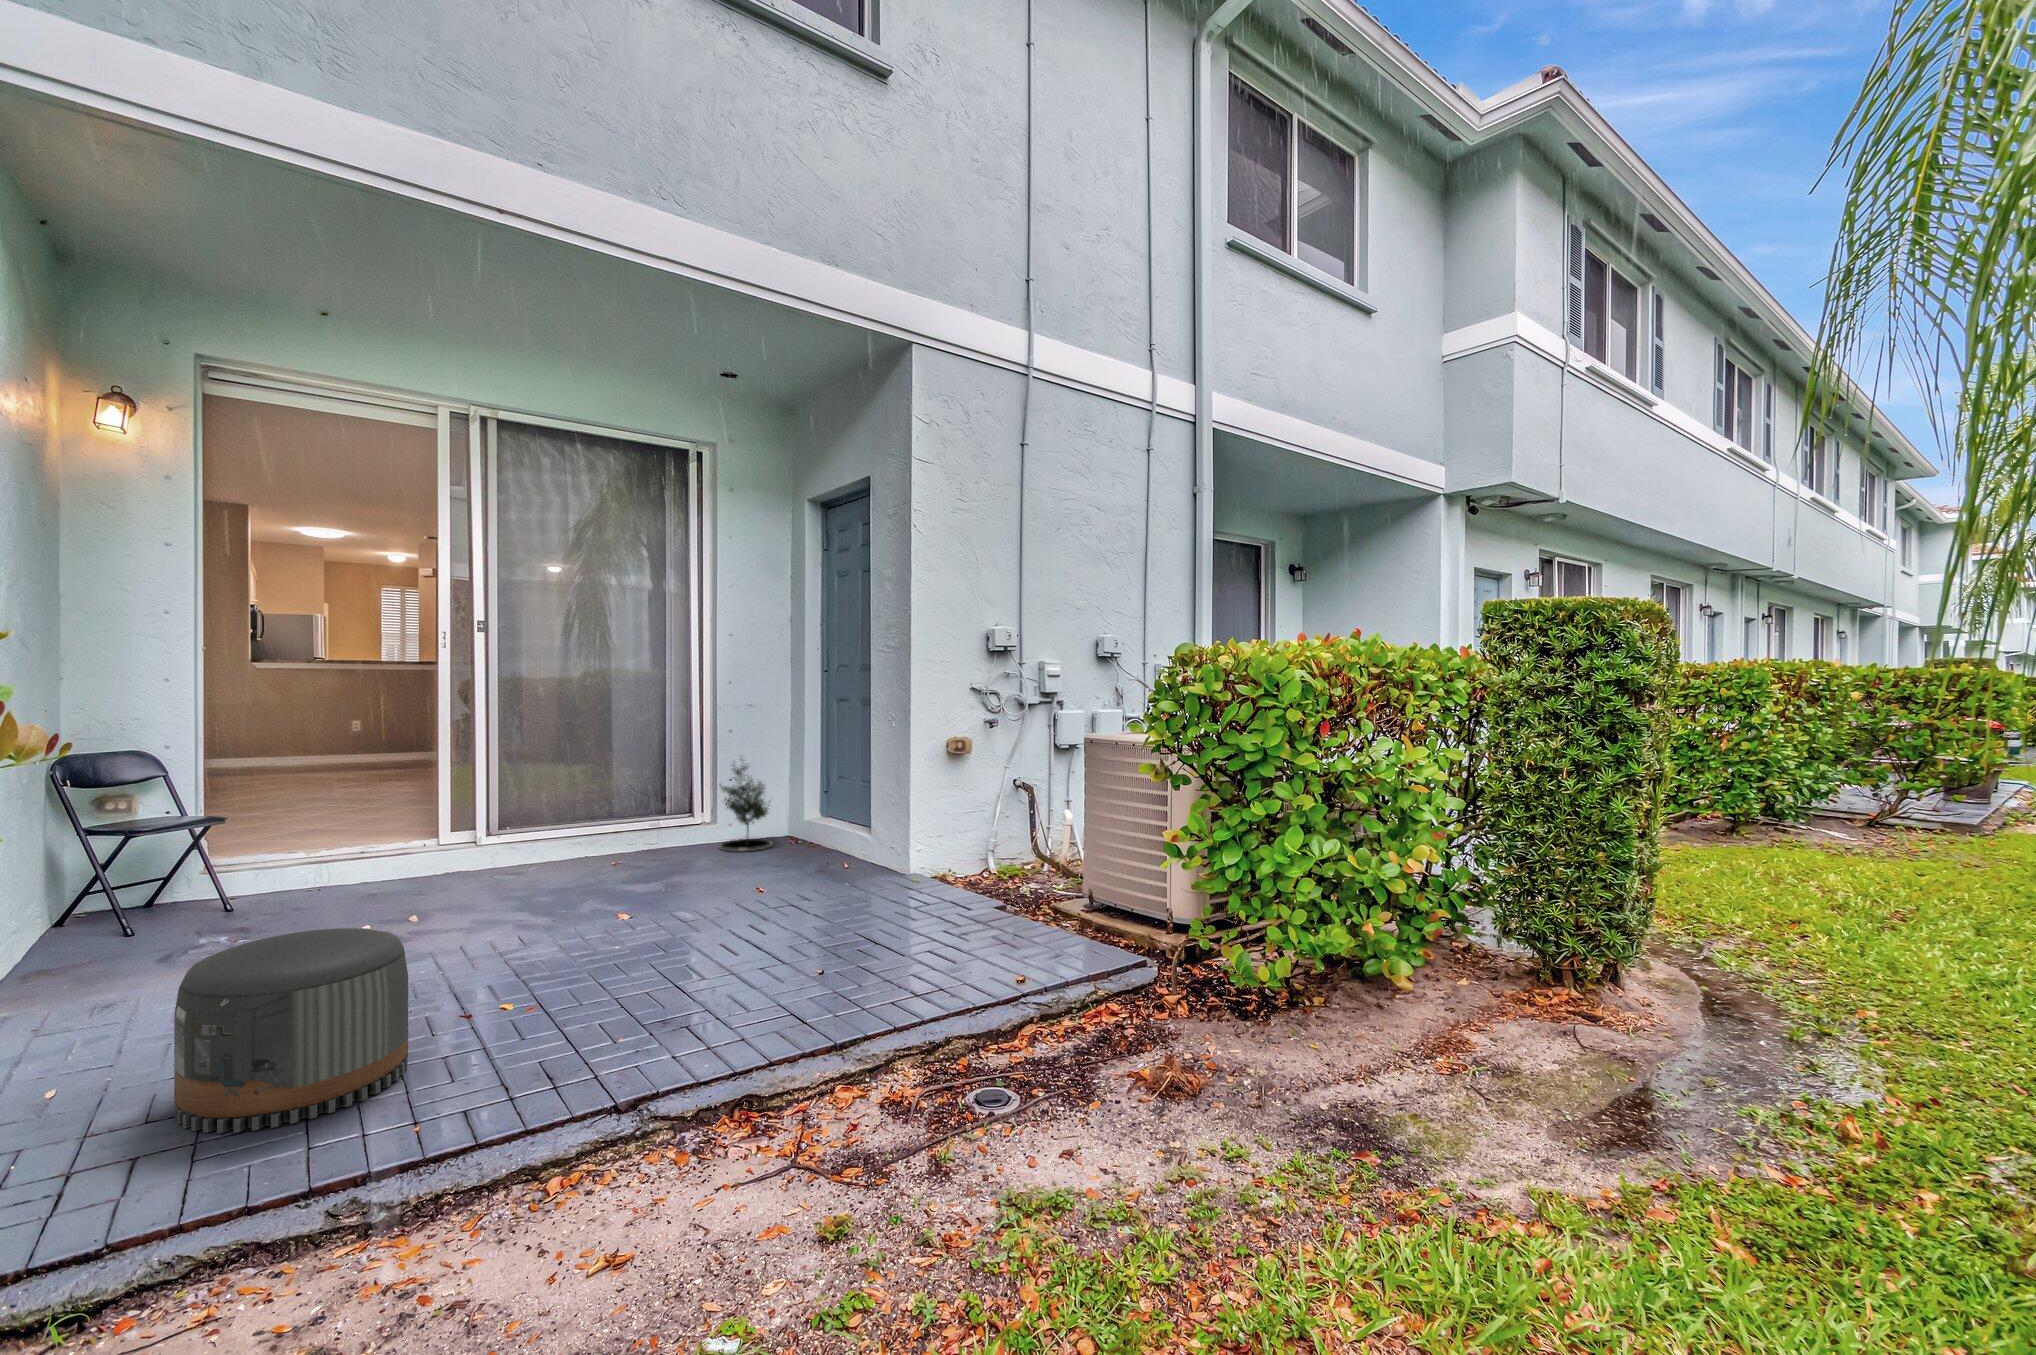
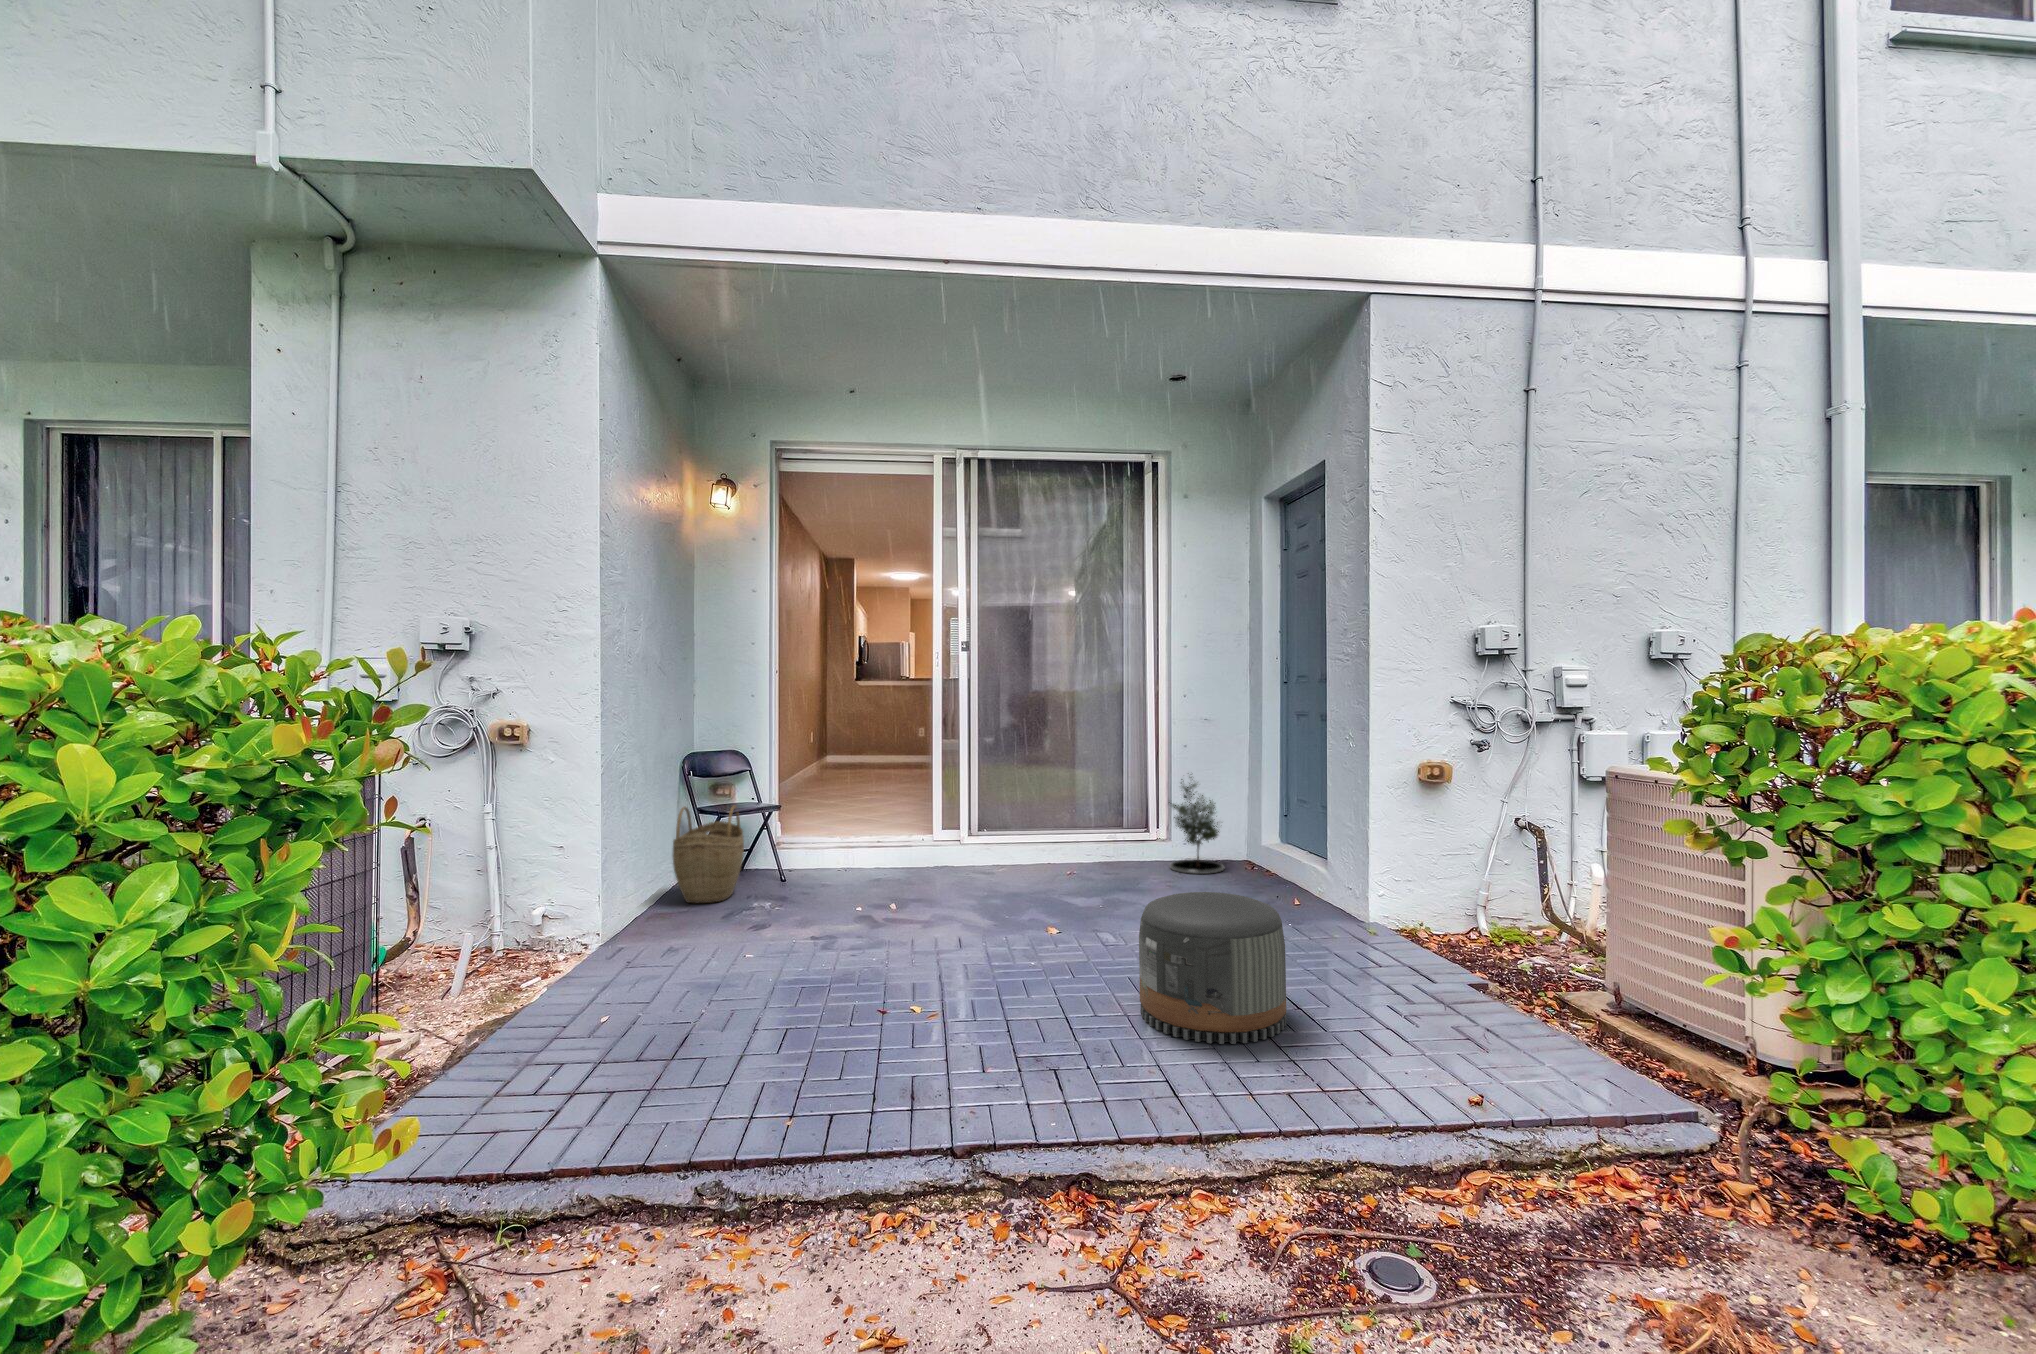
woven basket: none [45,818,167,953] -> present [673,805,744,903]
pouf: present [174,928,408,1133] -> present [1139,892,1286,1044]

